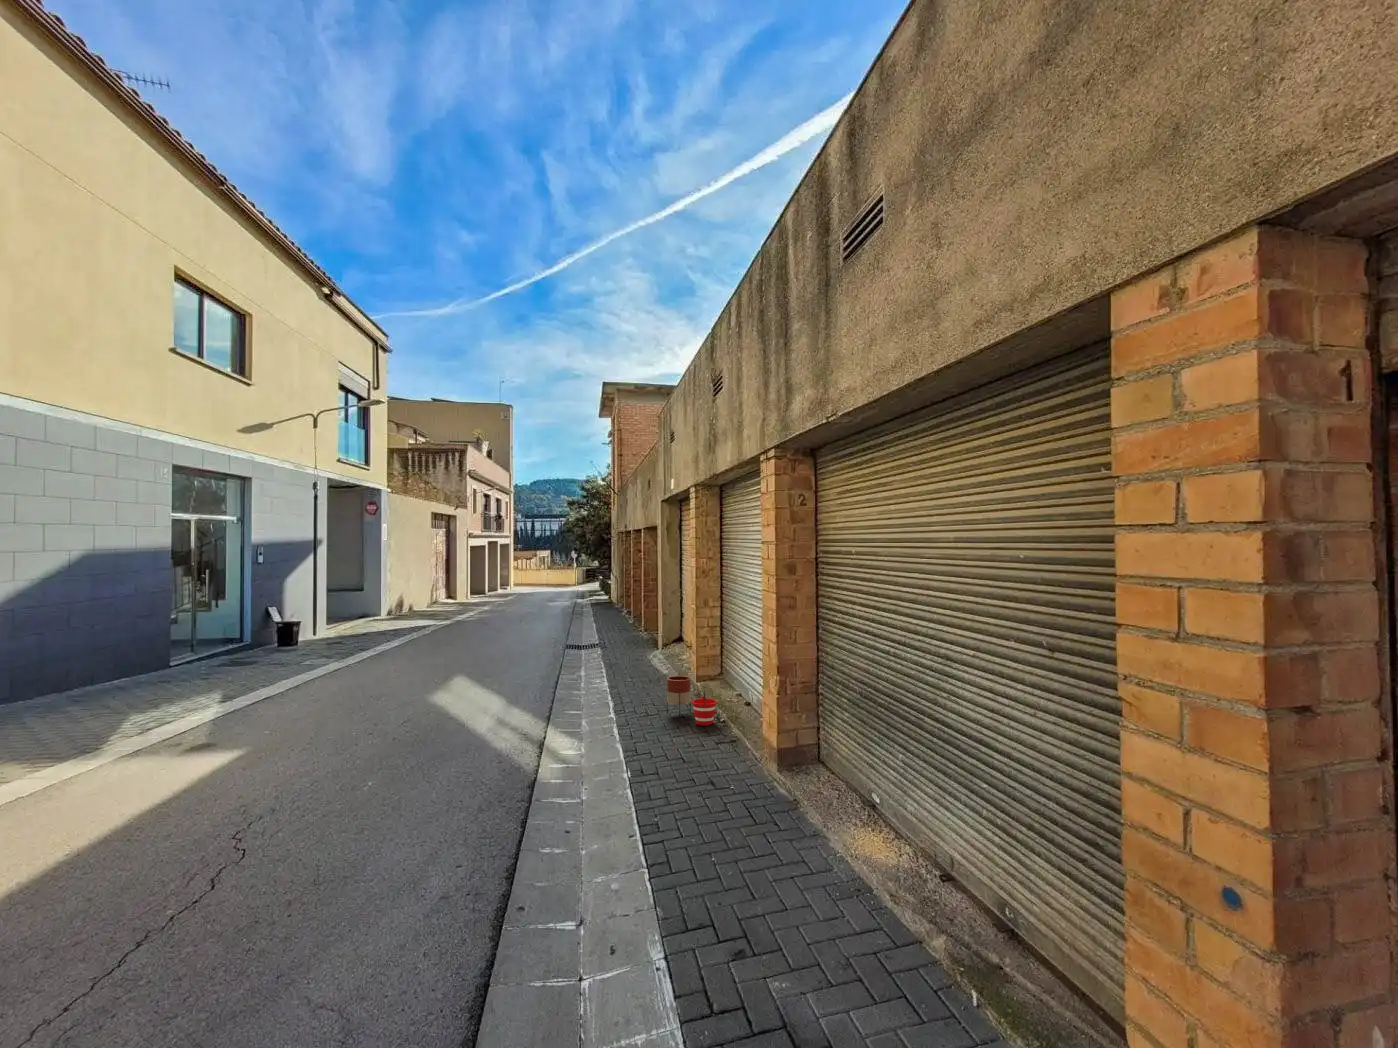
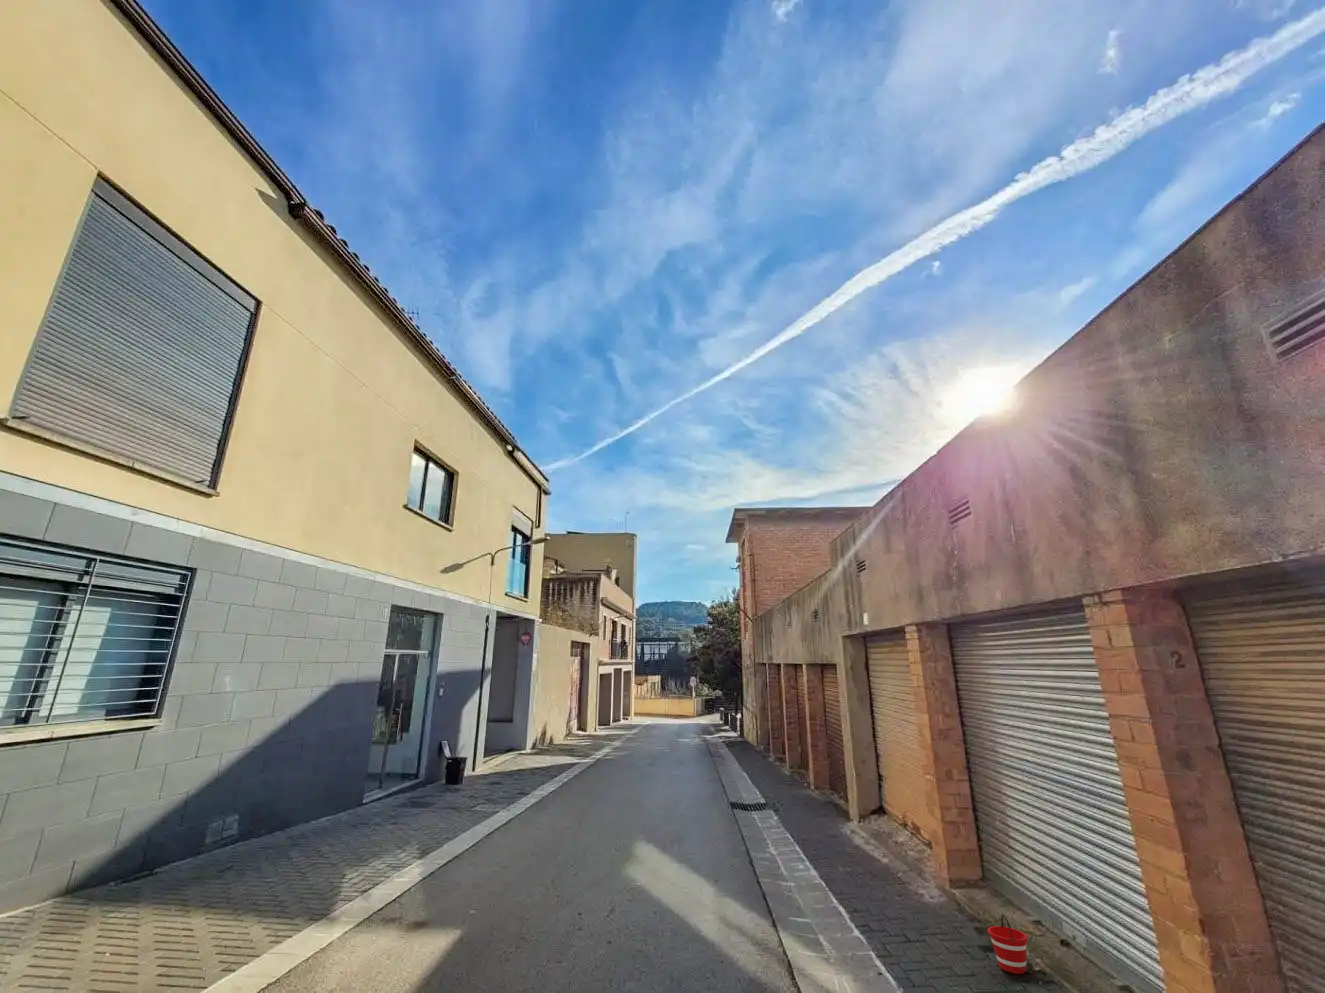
planter: present [667,676,691,718] -> none [935,883,974,952]

